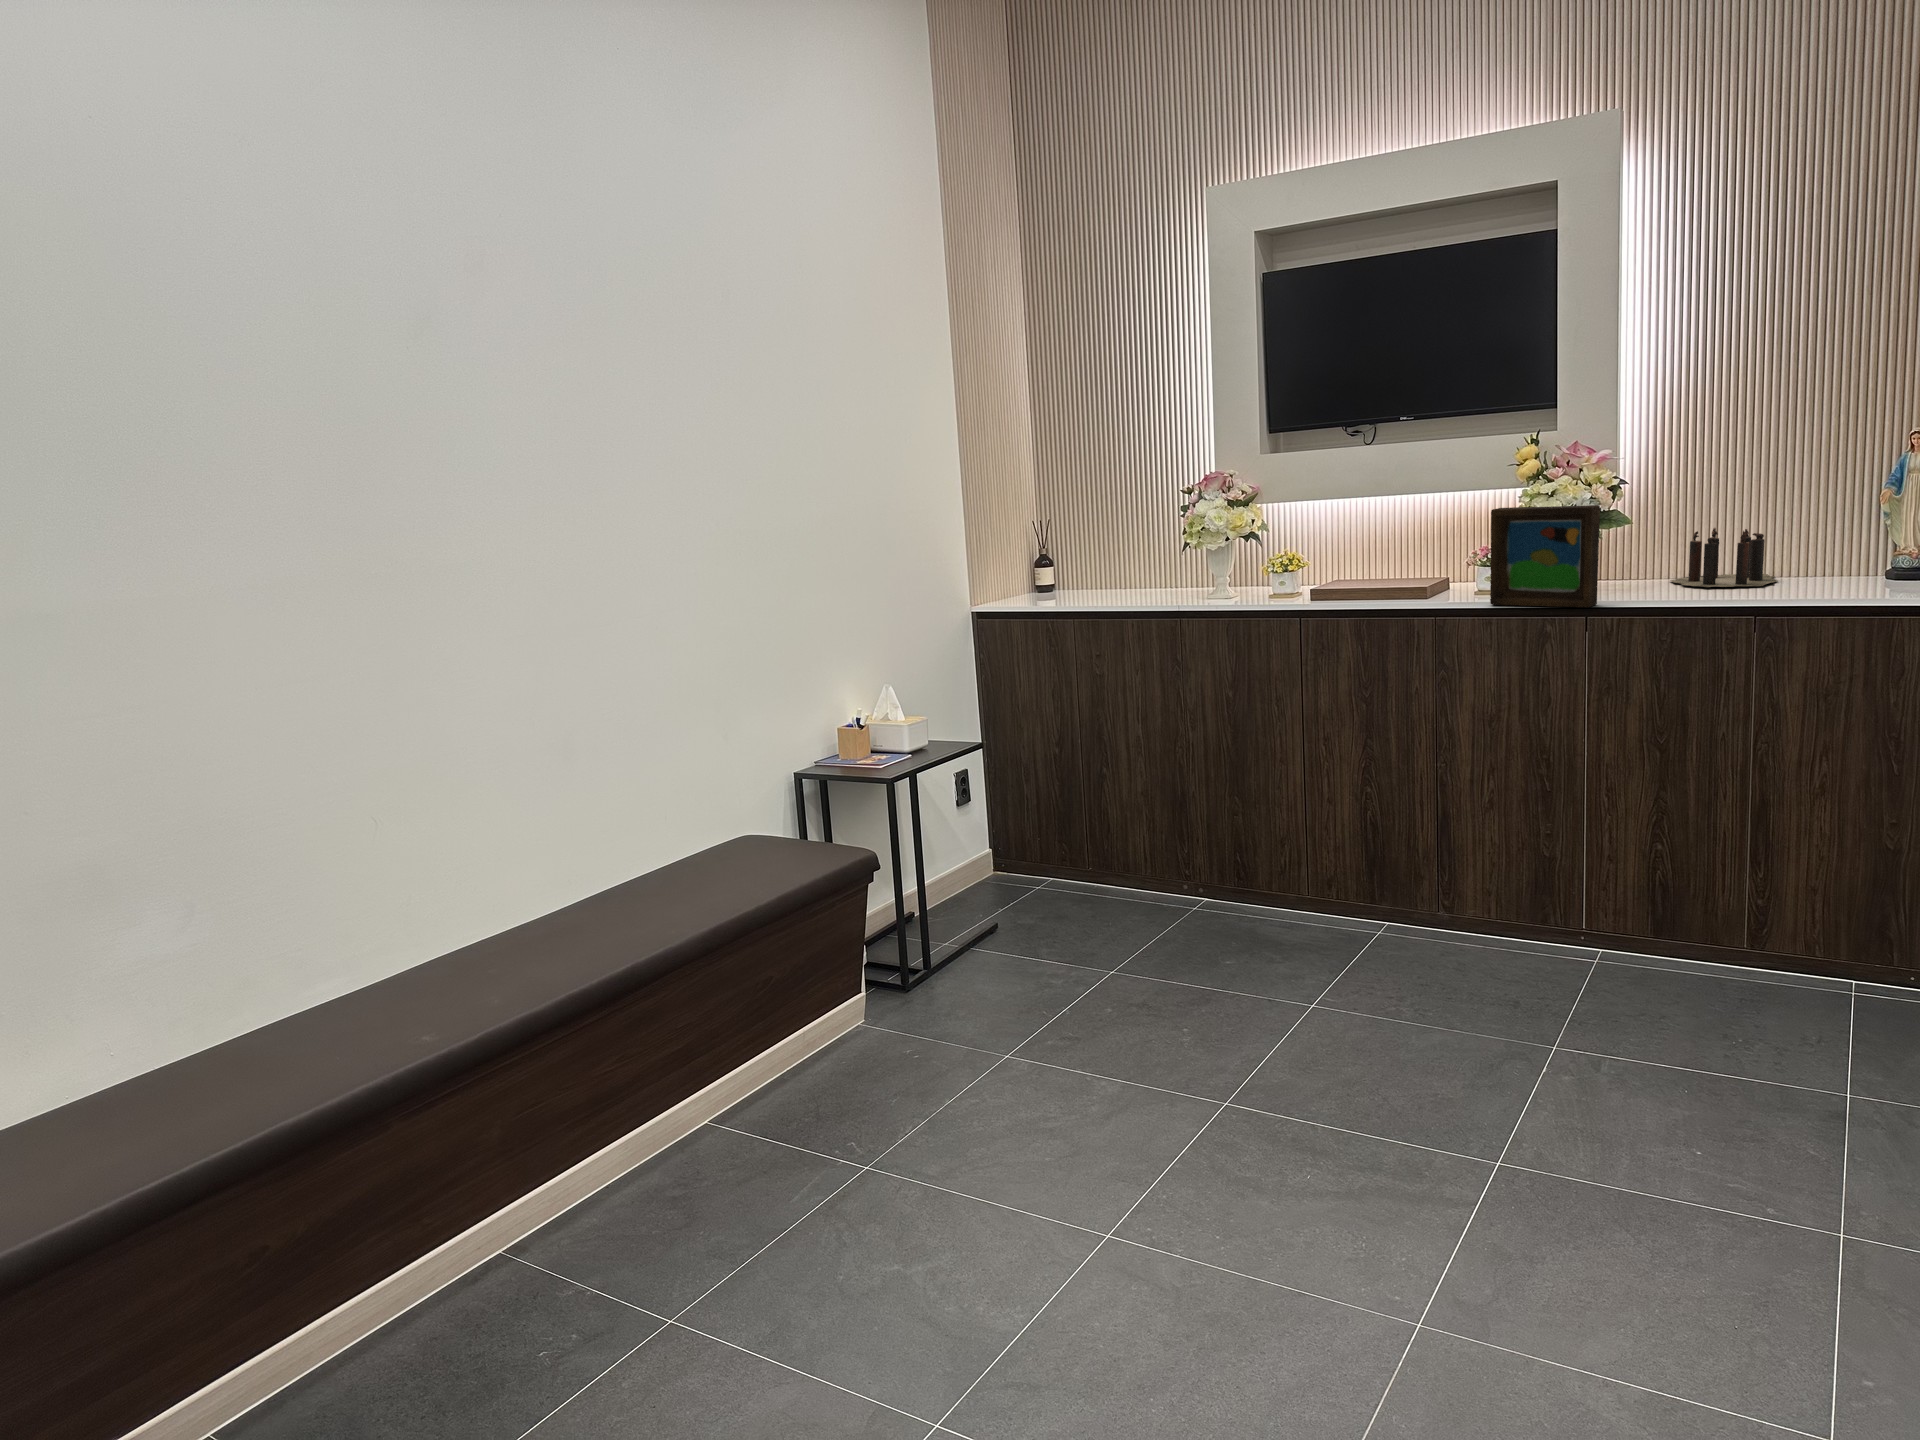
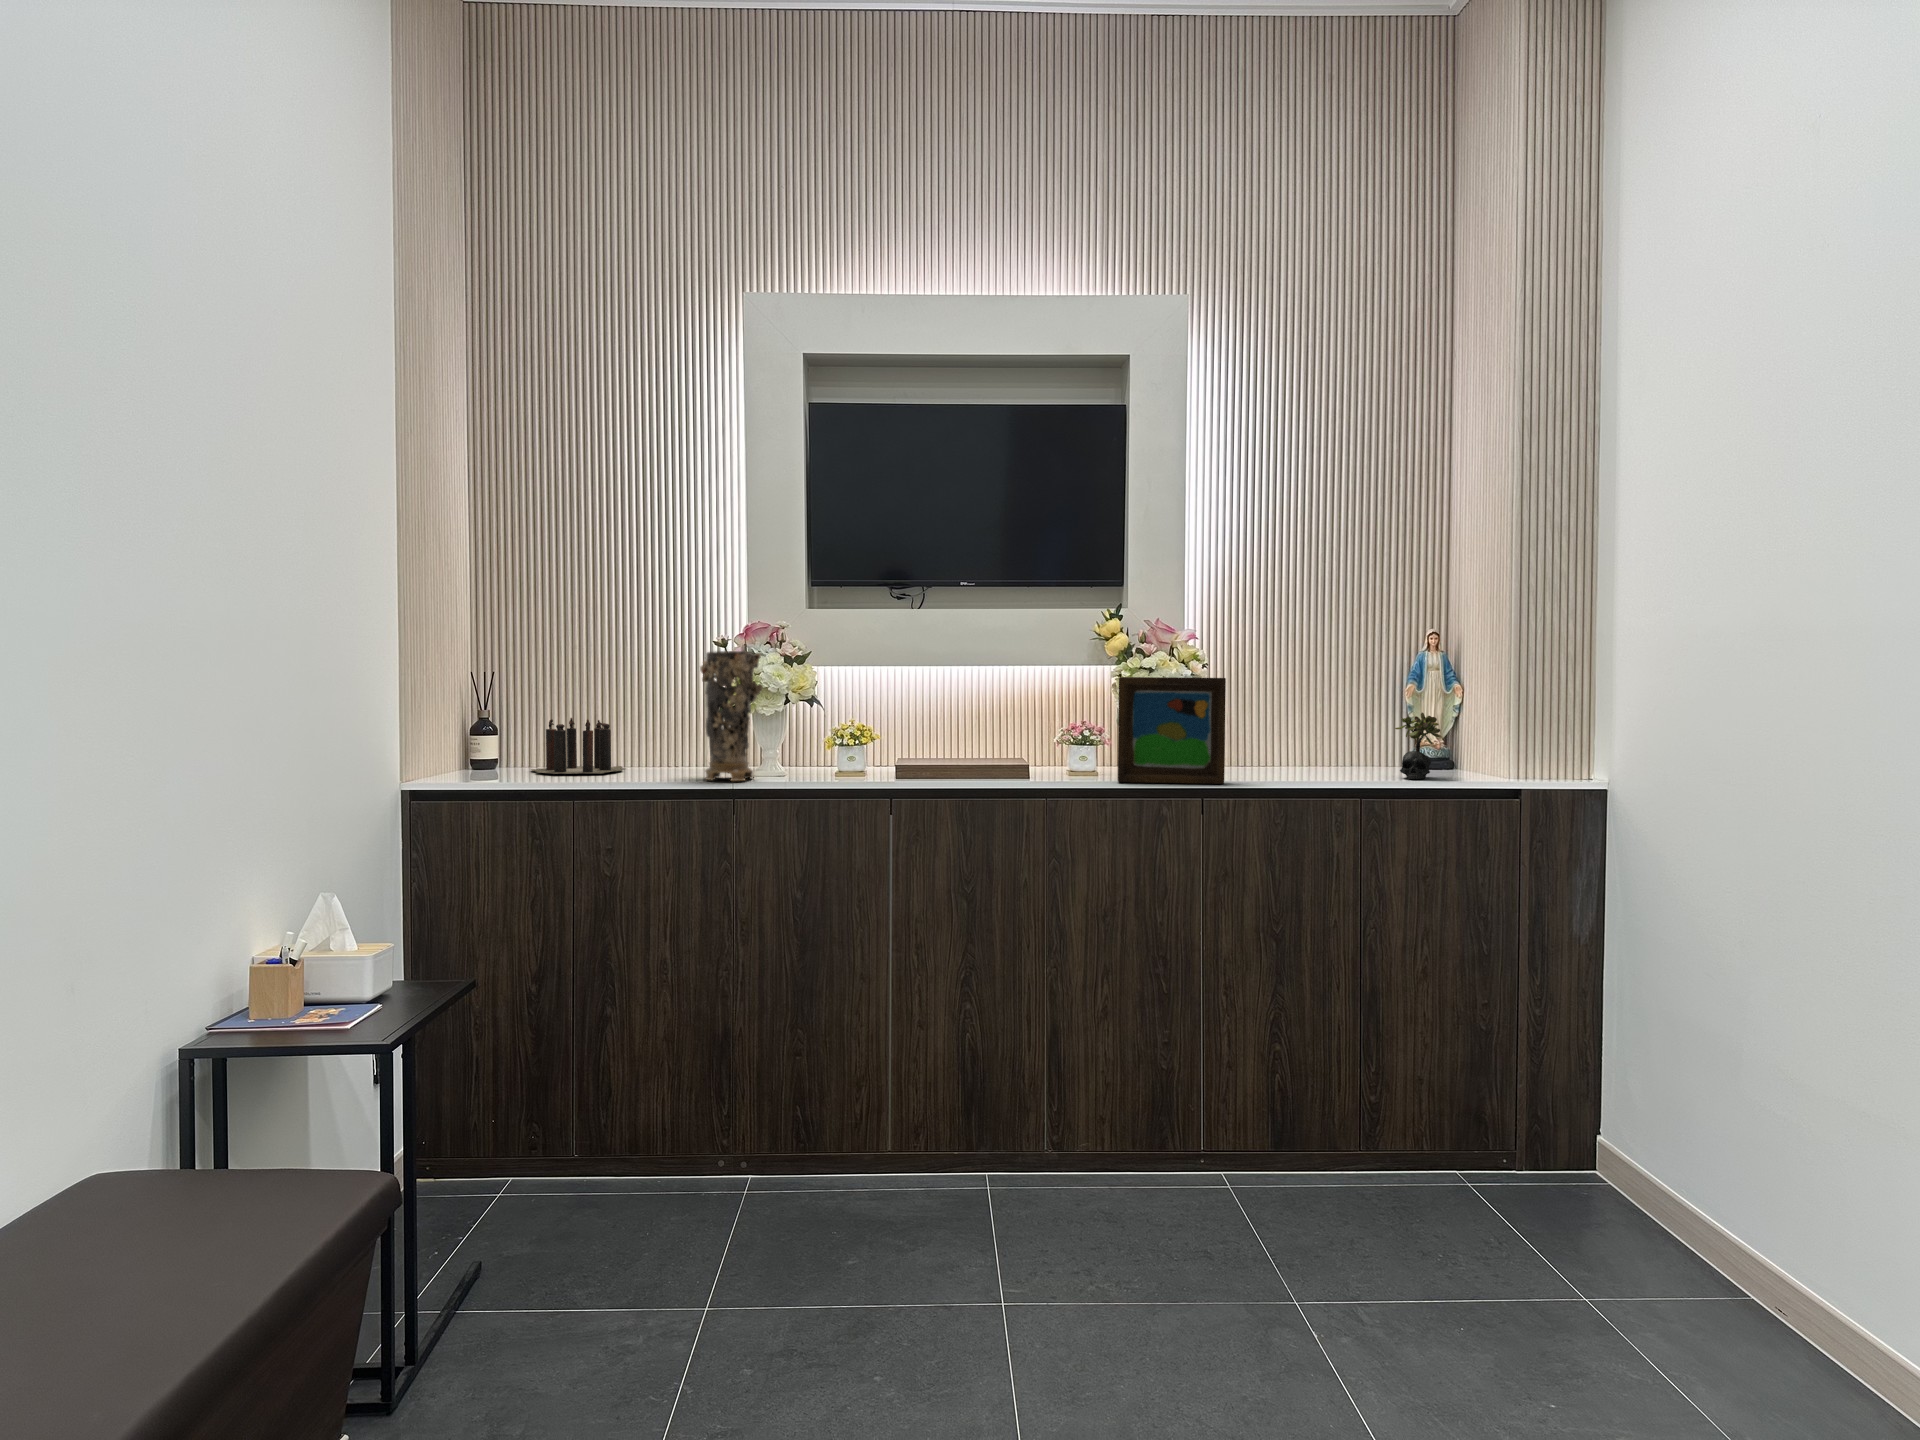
decorative vase: none [1162,501,1208,604] -> present [700,651,763,781]
succulent plant: none [1816,527,1873,600] -> present [1395,713,1441,779]
candle: present [1670,528,1777,587] -> present [531,718,624,774]

